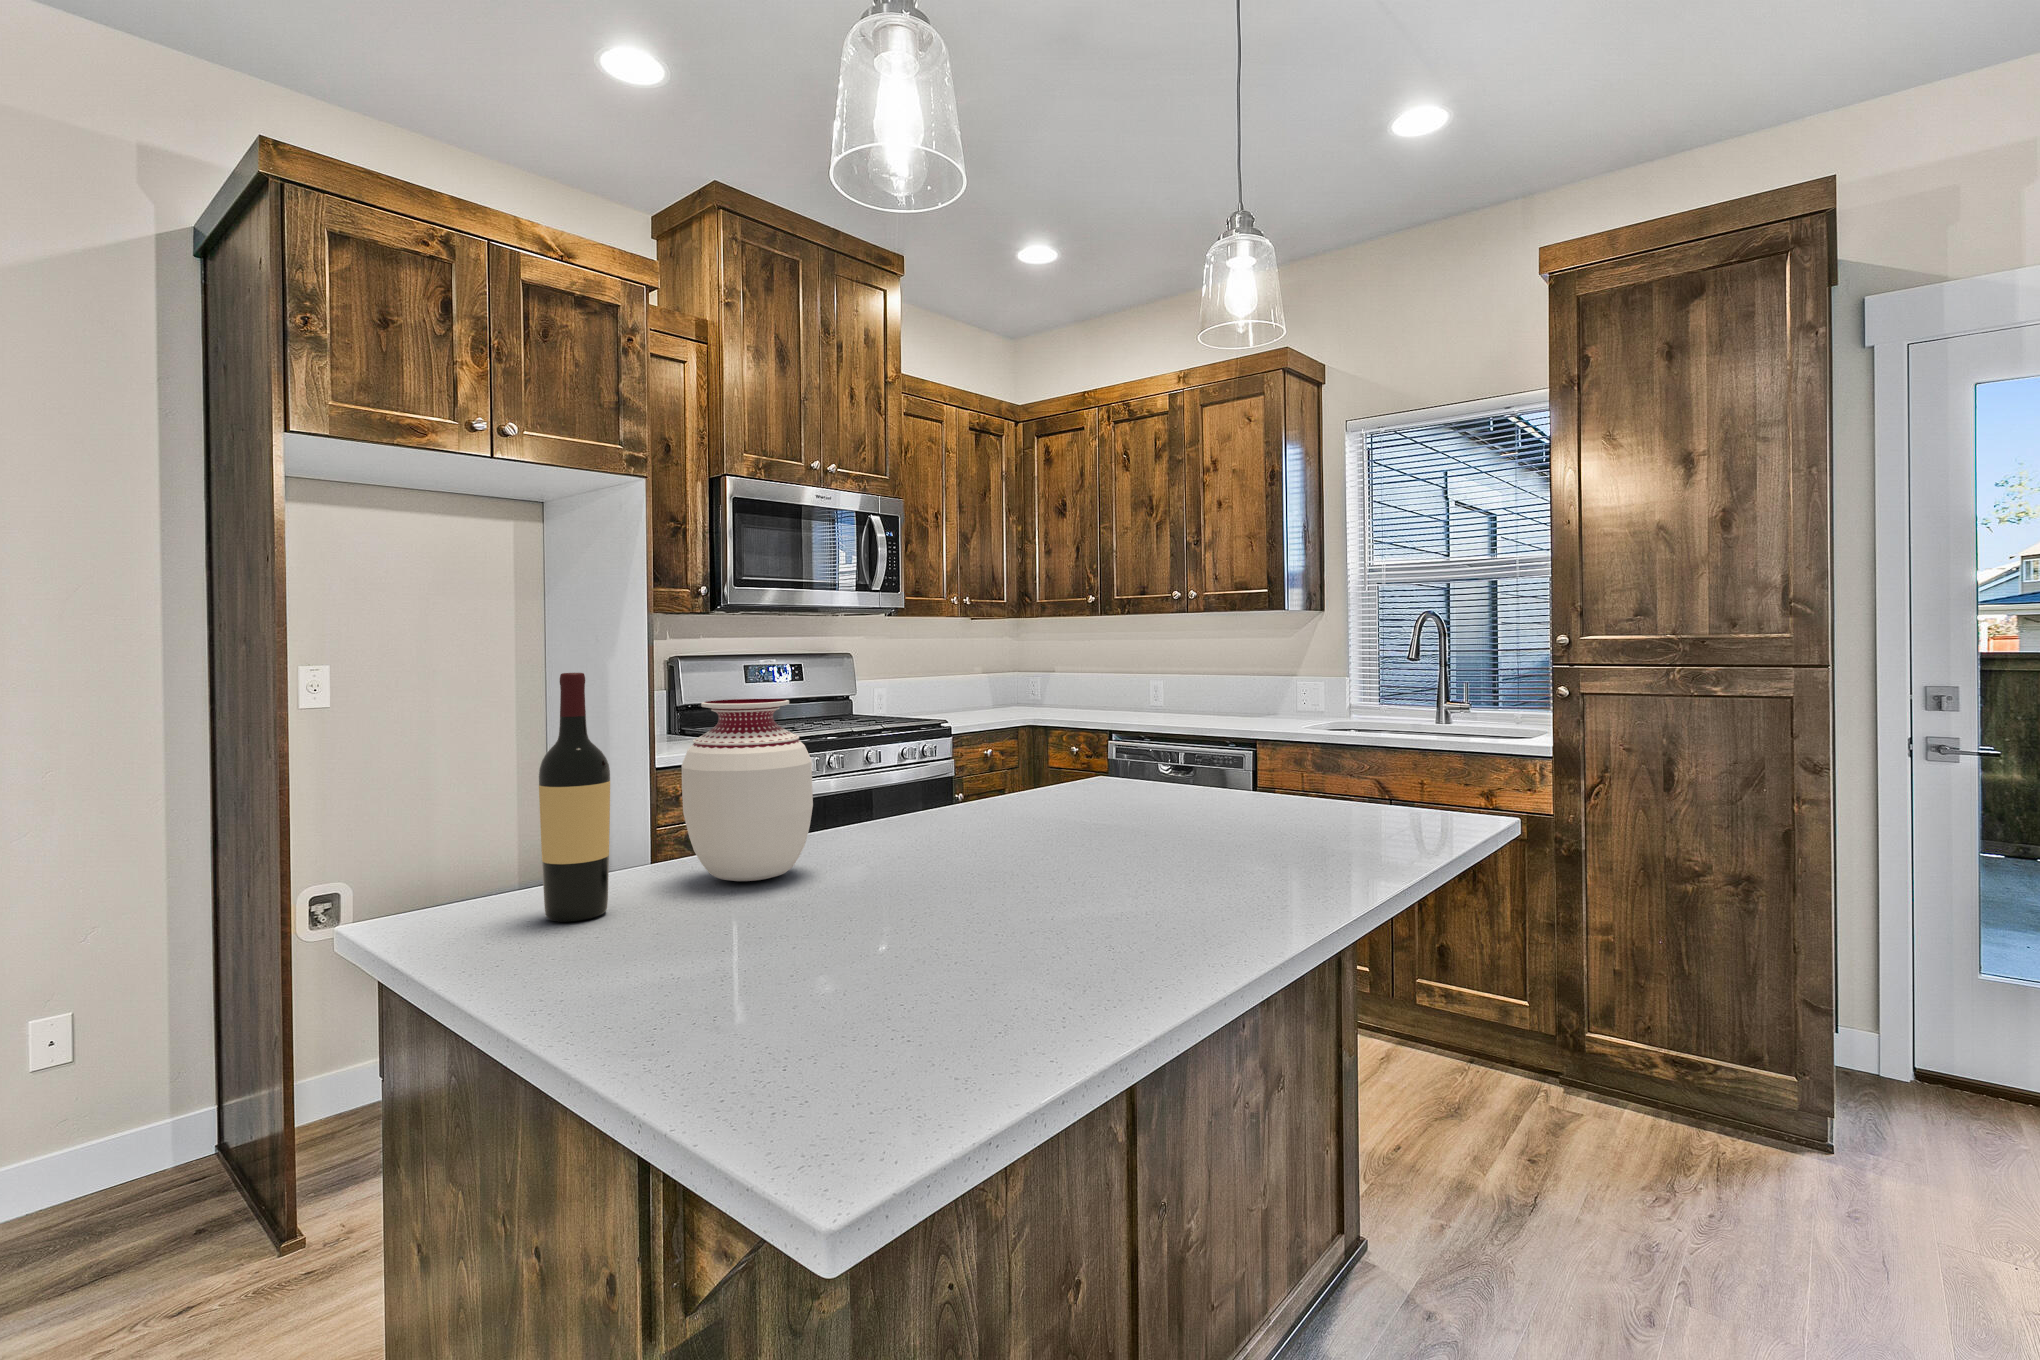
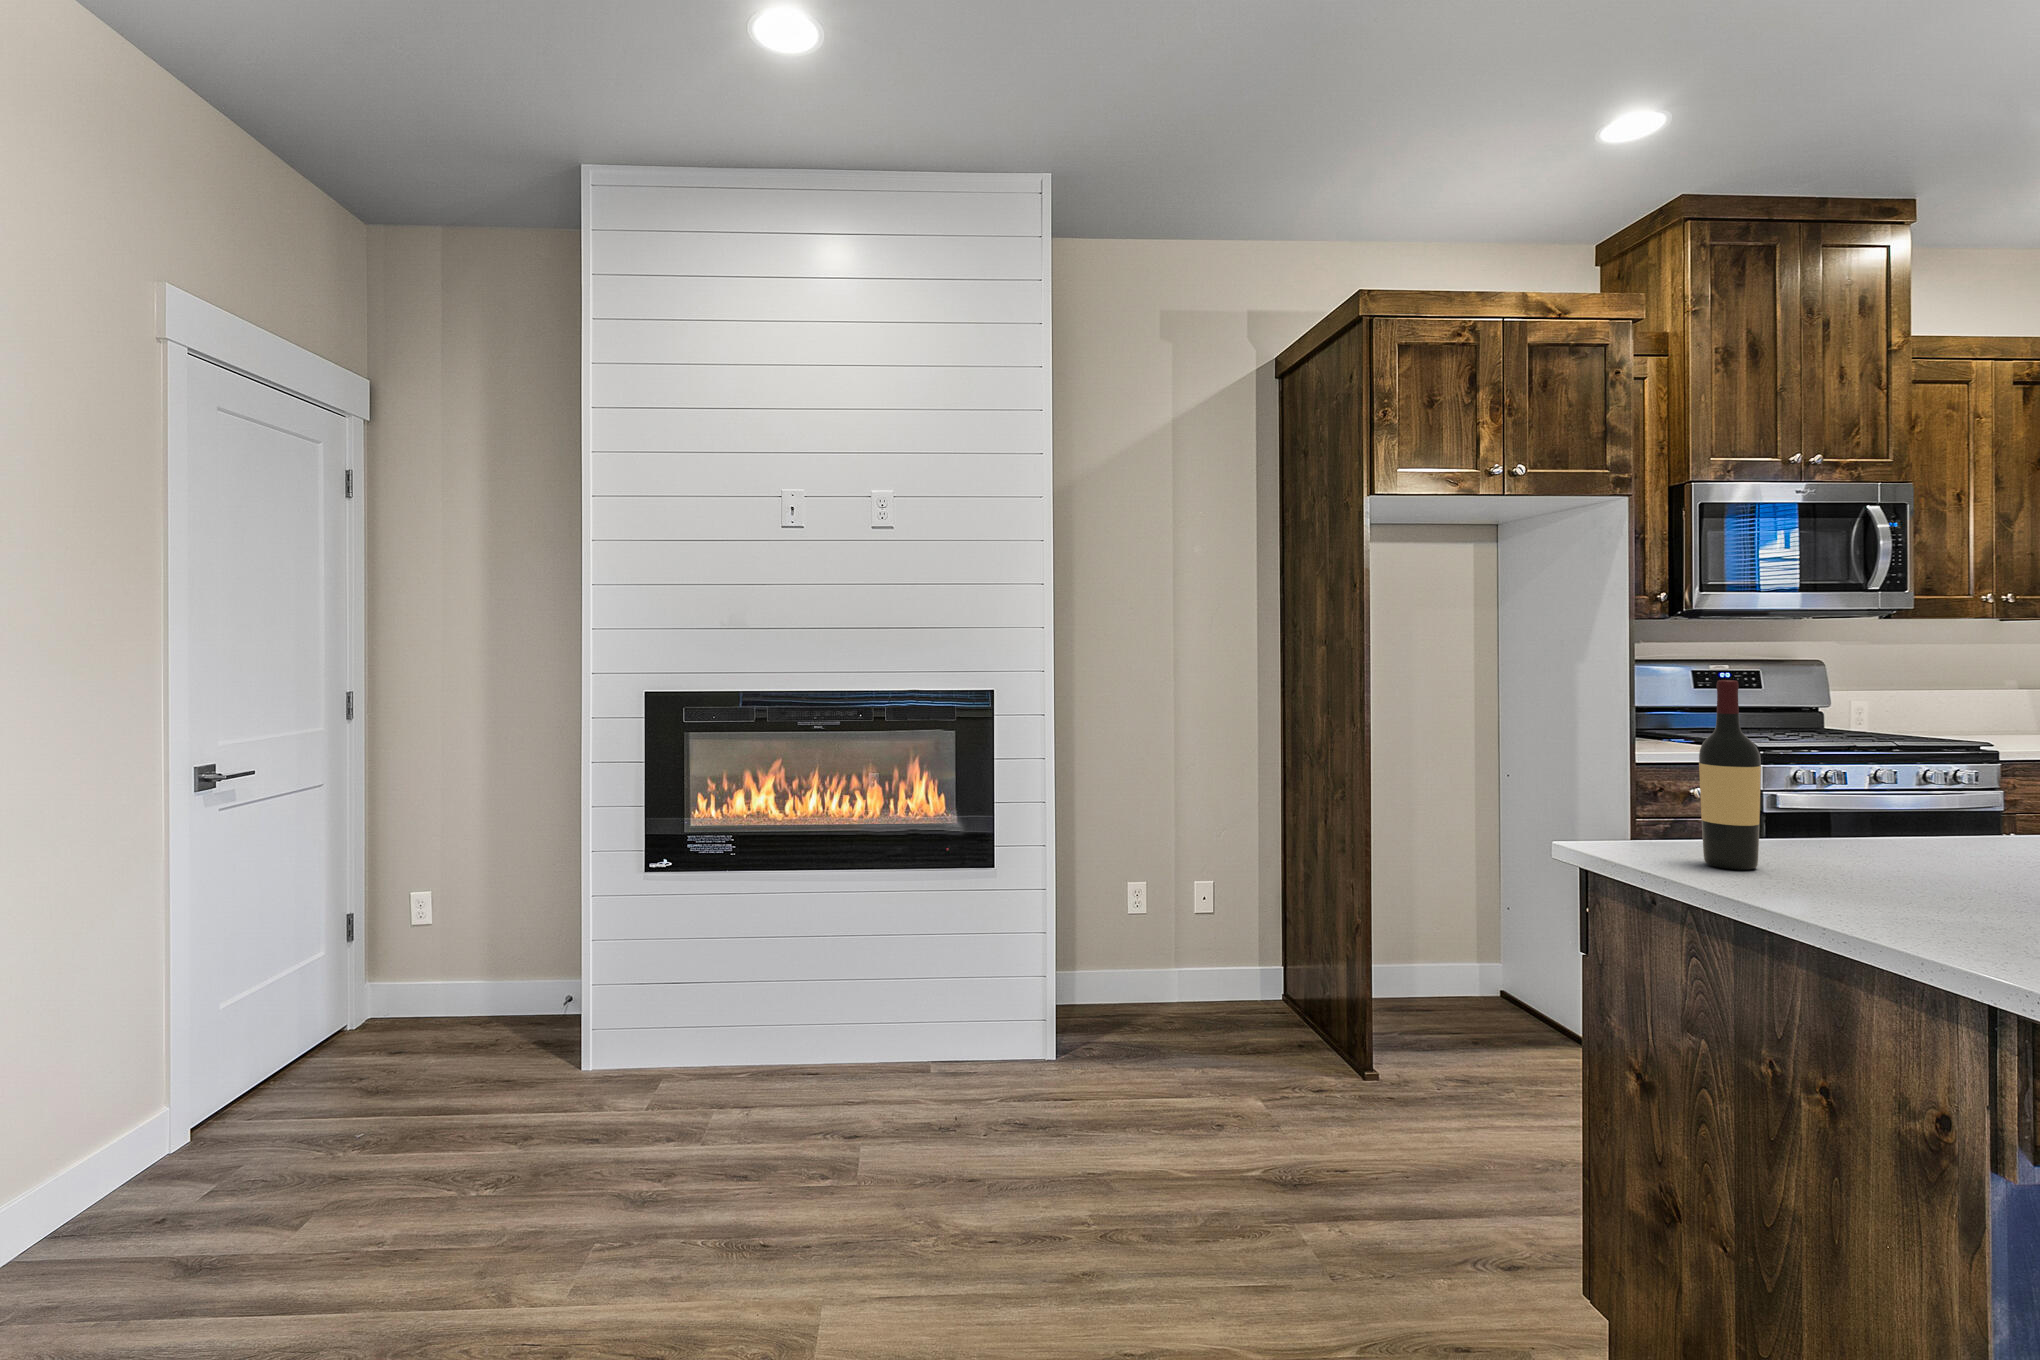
vase: present [682,699,813,881] -> none [1804,706,1950,865]

